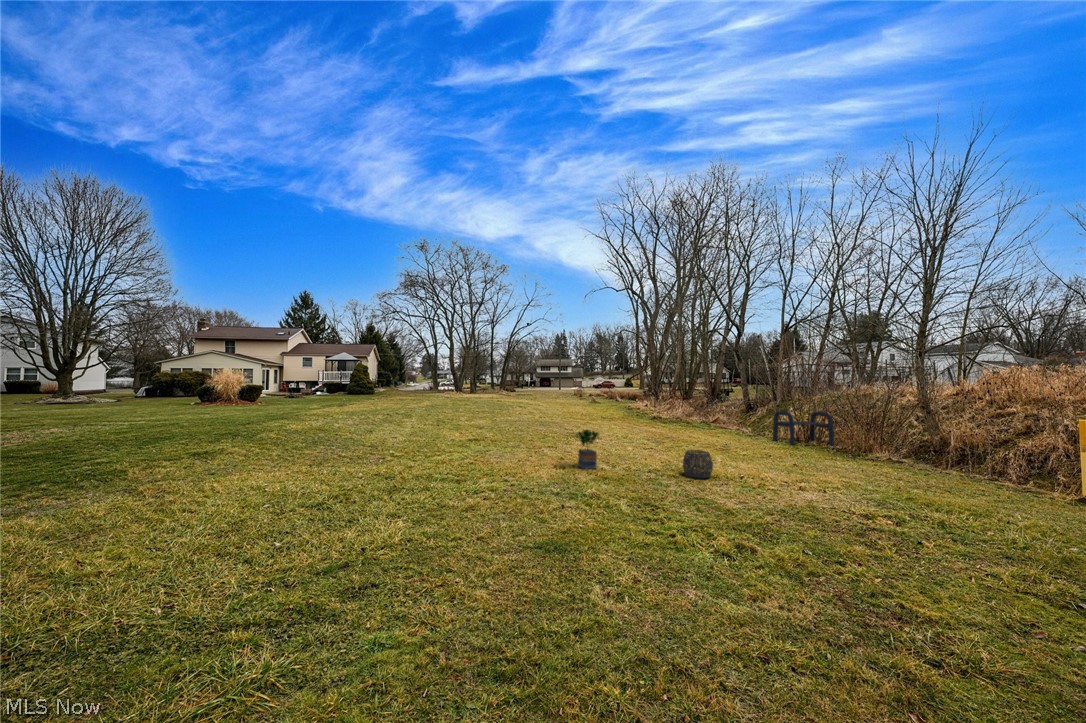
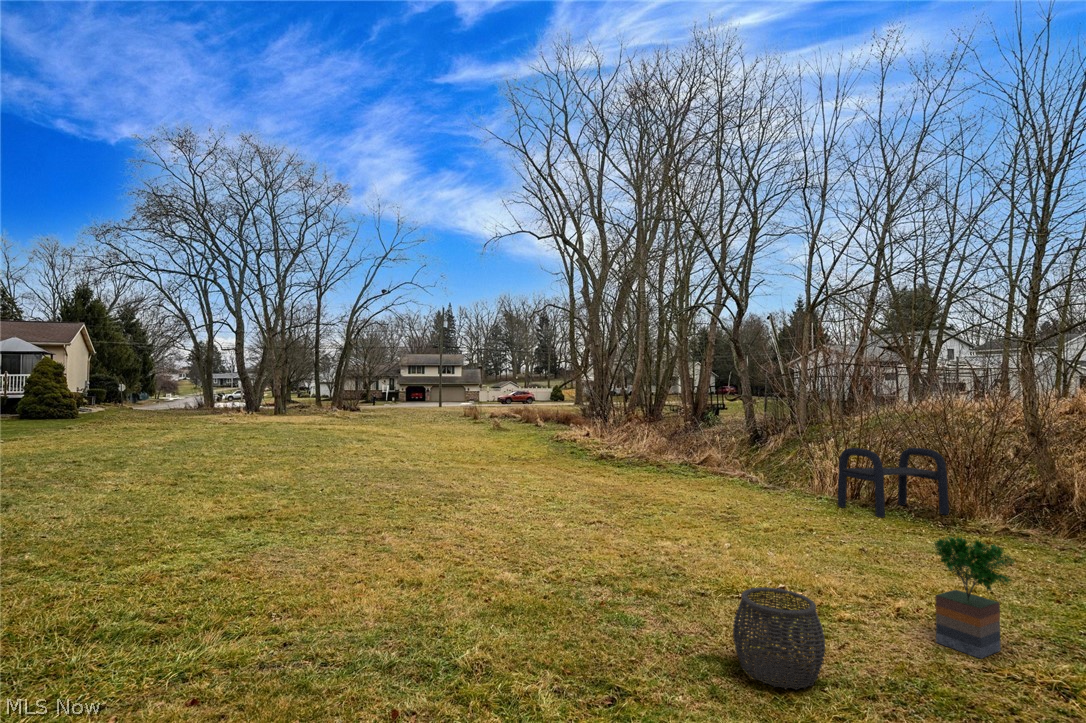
potted tree: present [576,430,602,469] -> present [934,536,1014,659]

